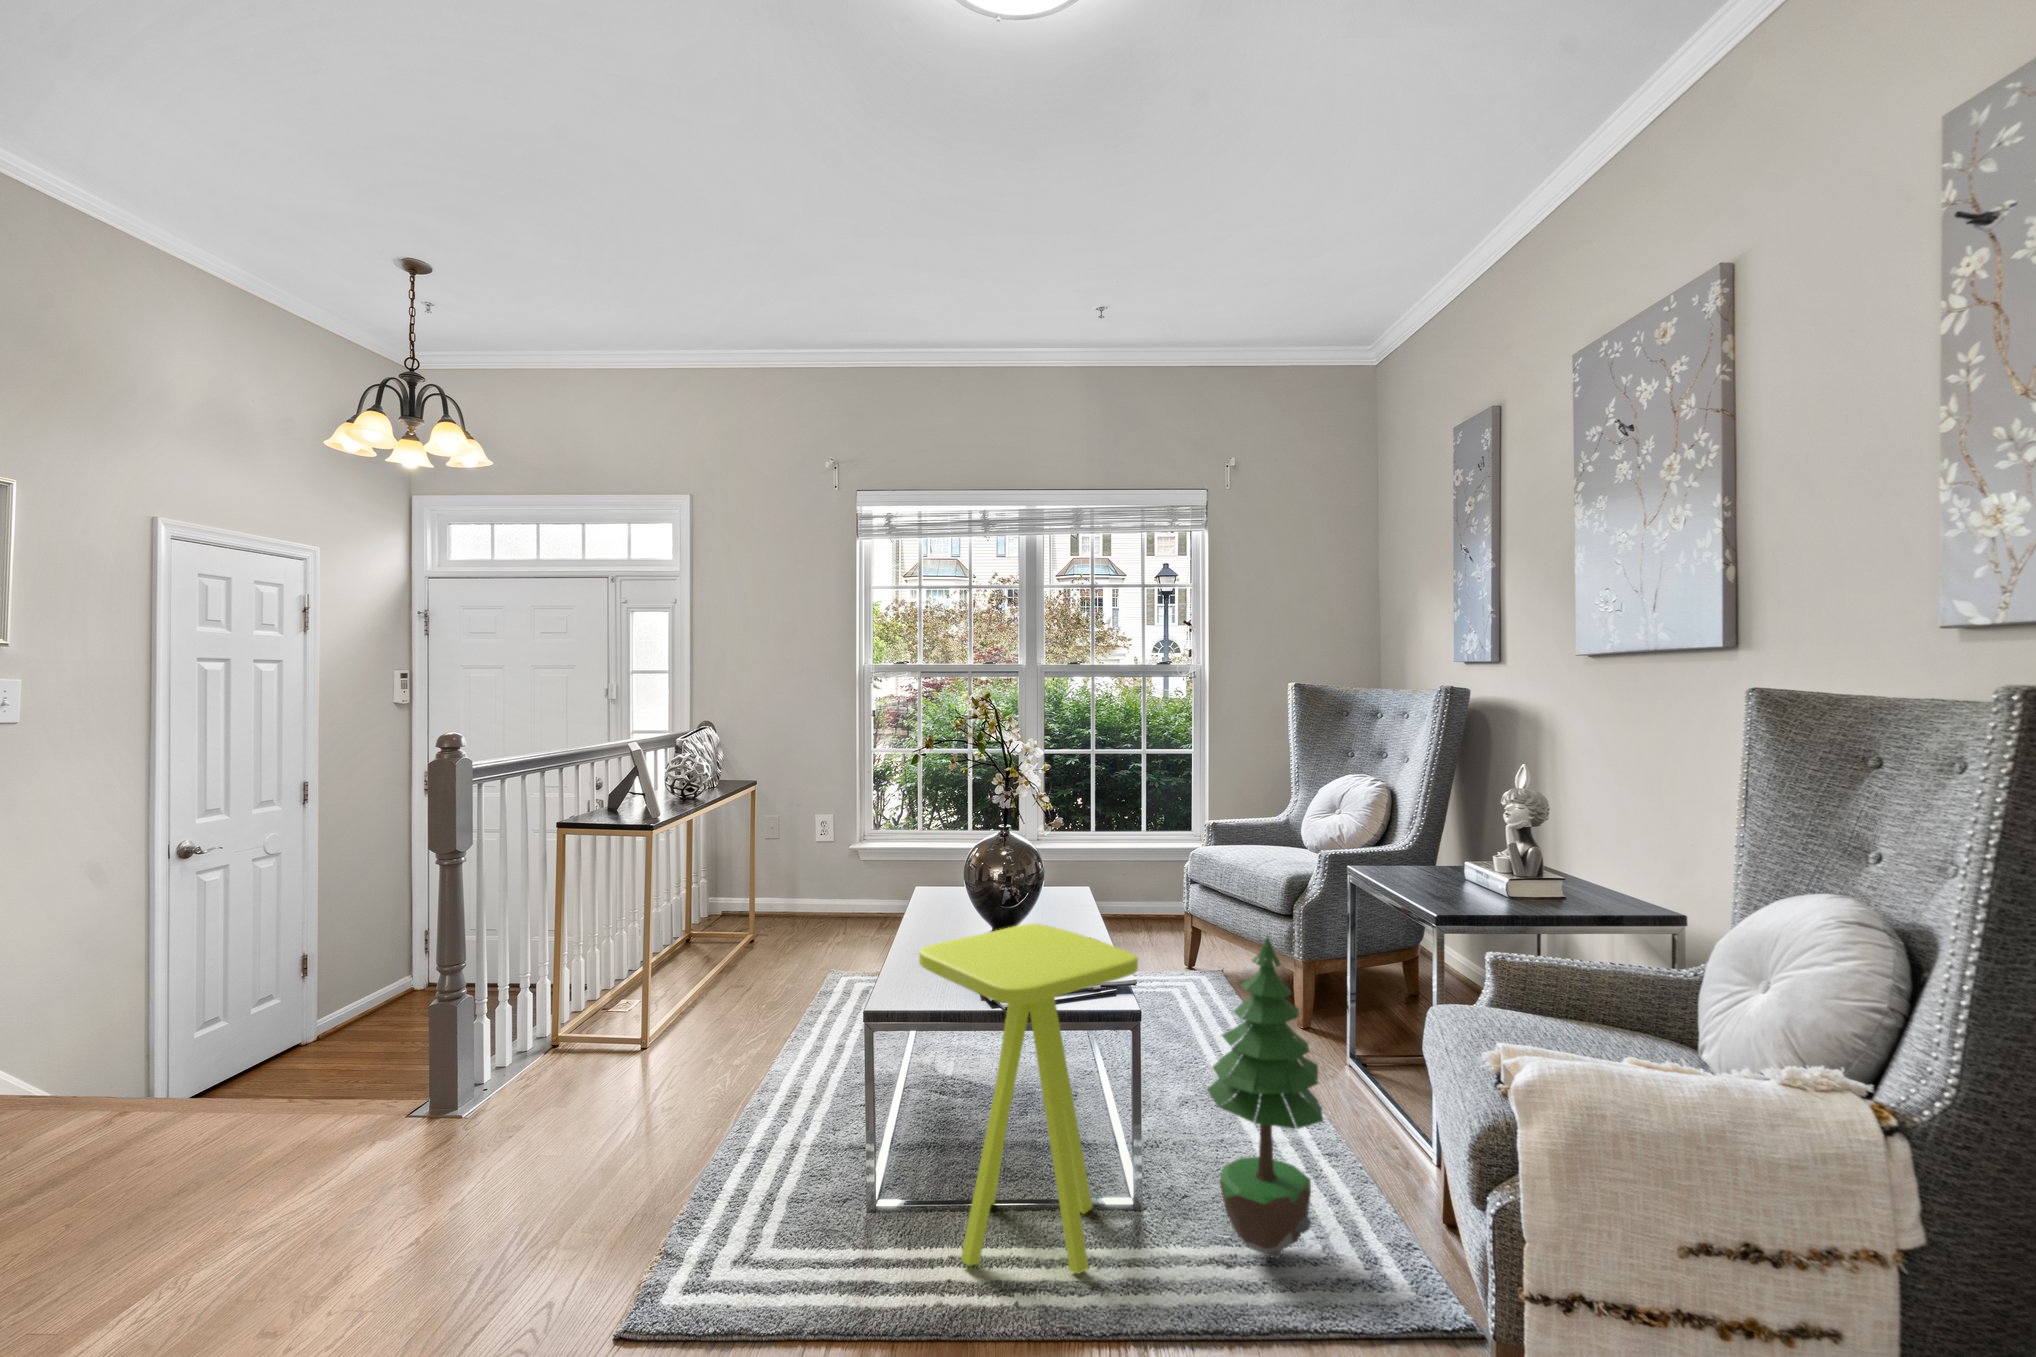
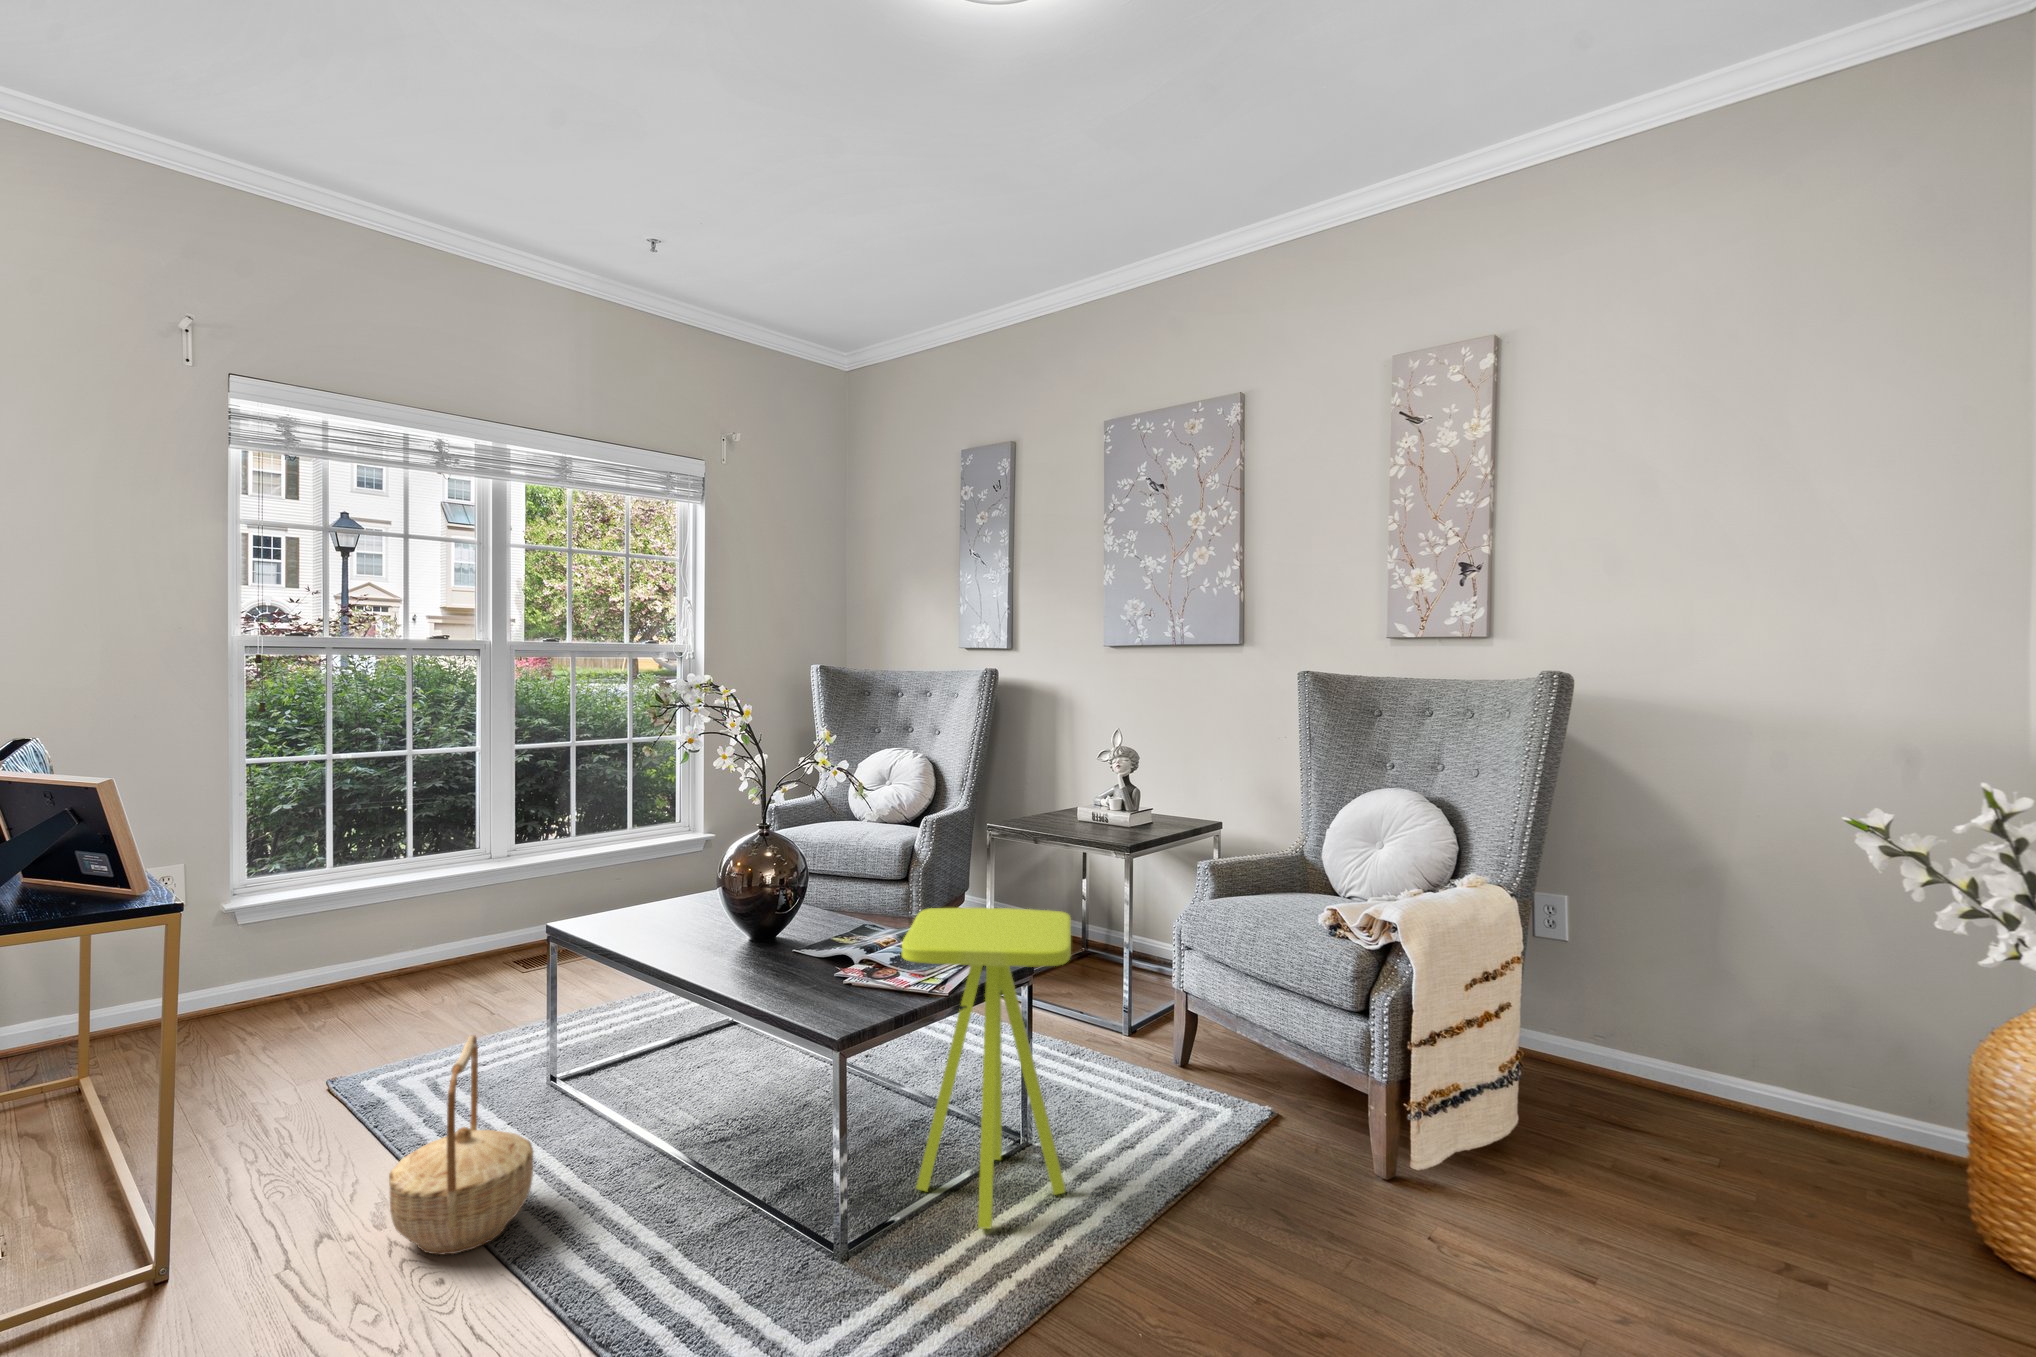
potted tree: present [1207,937,1323,1258] -> none [1093,873,1184,1127]
basket: none [681,949,778,1102] -> present [389,1035,533,1255]

